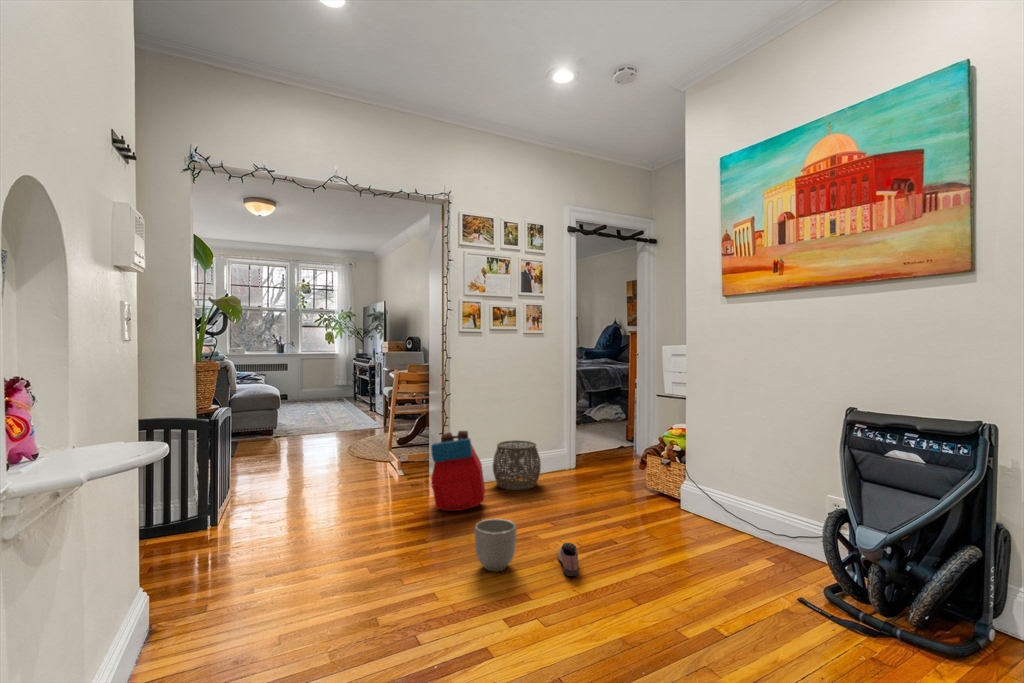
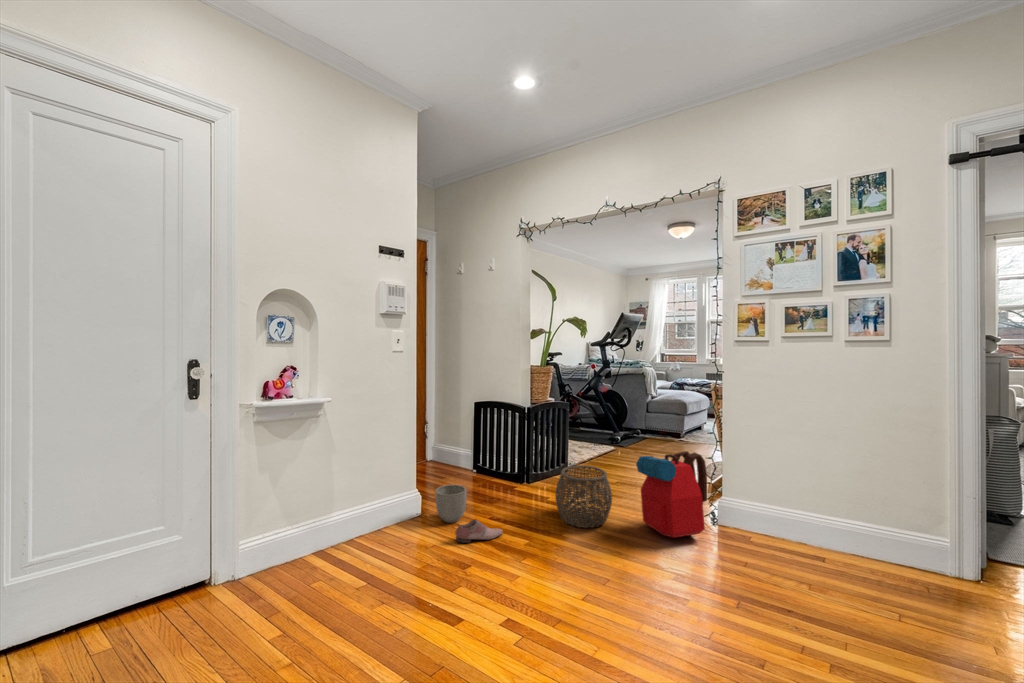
woven basket: present [493,440,541,490] -> present [555,465,612,528]
planter: present [474,519,517,572] -> present [435,485,467,523]
shoe: present [558,543,578,576] -> present [455,520,503,543]

